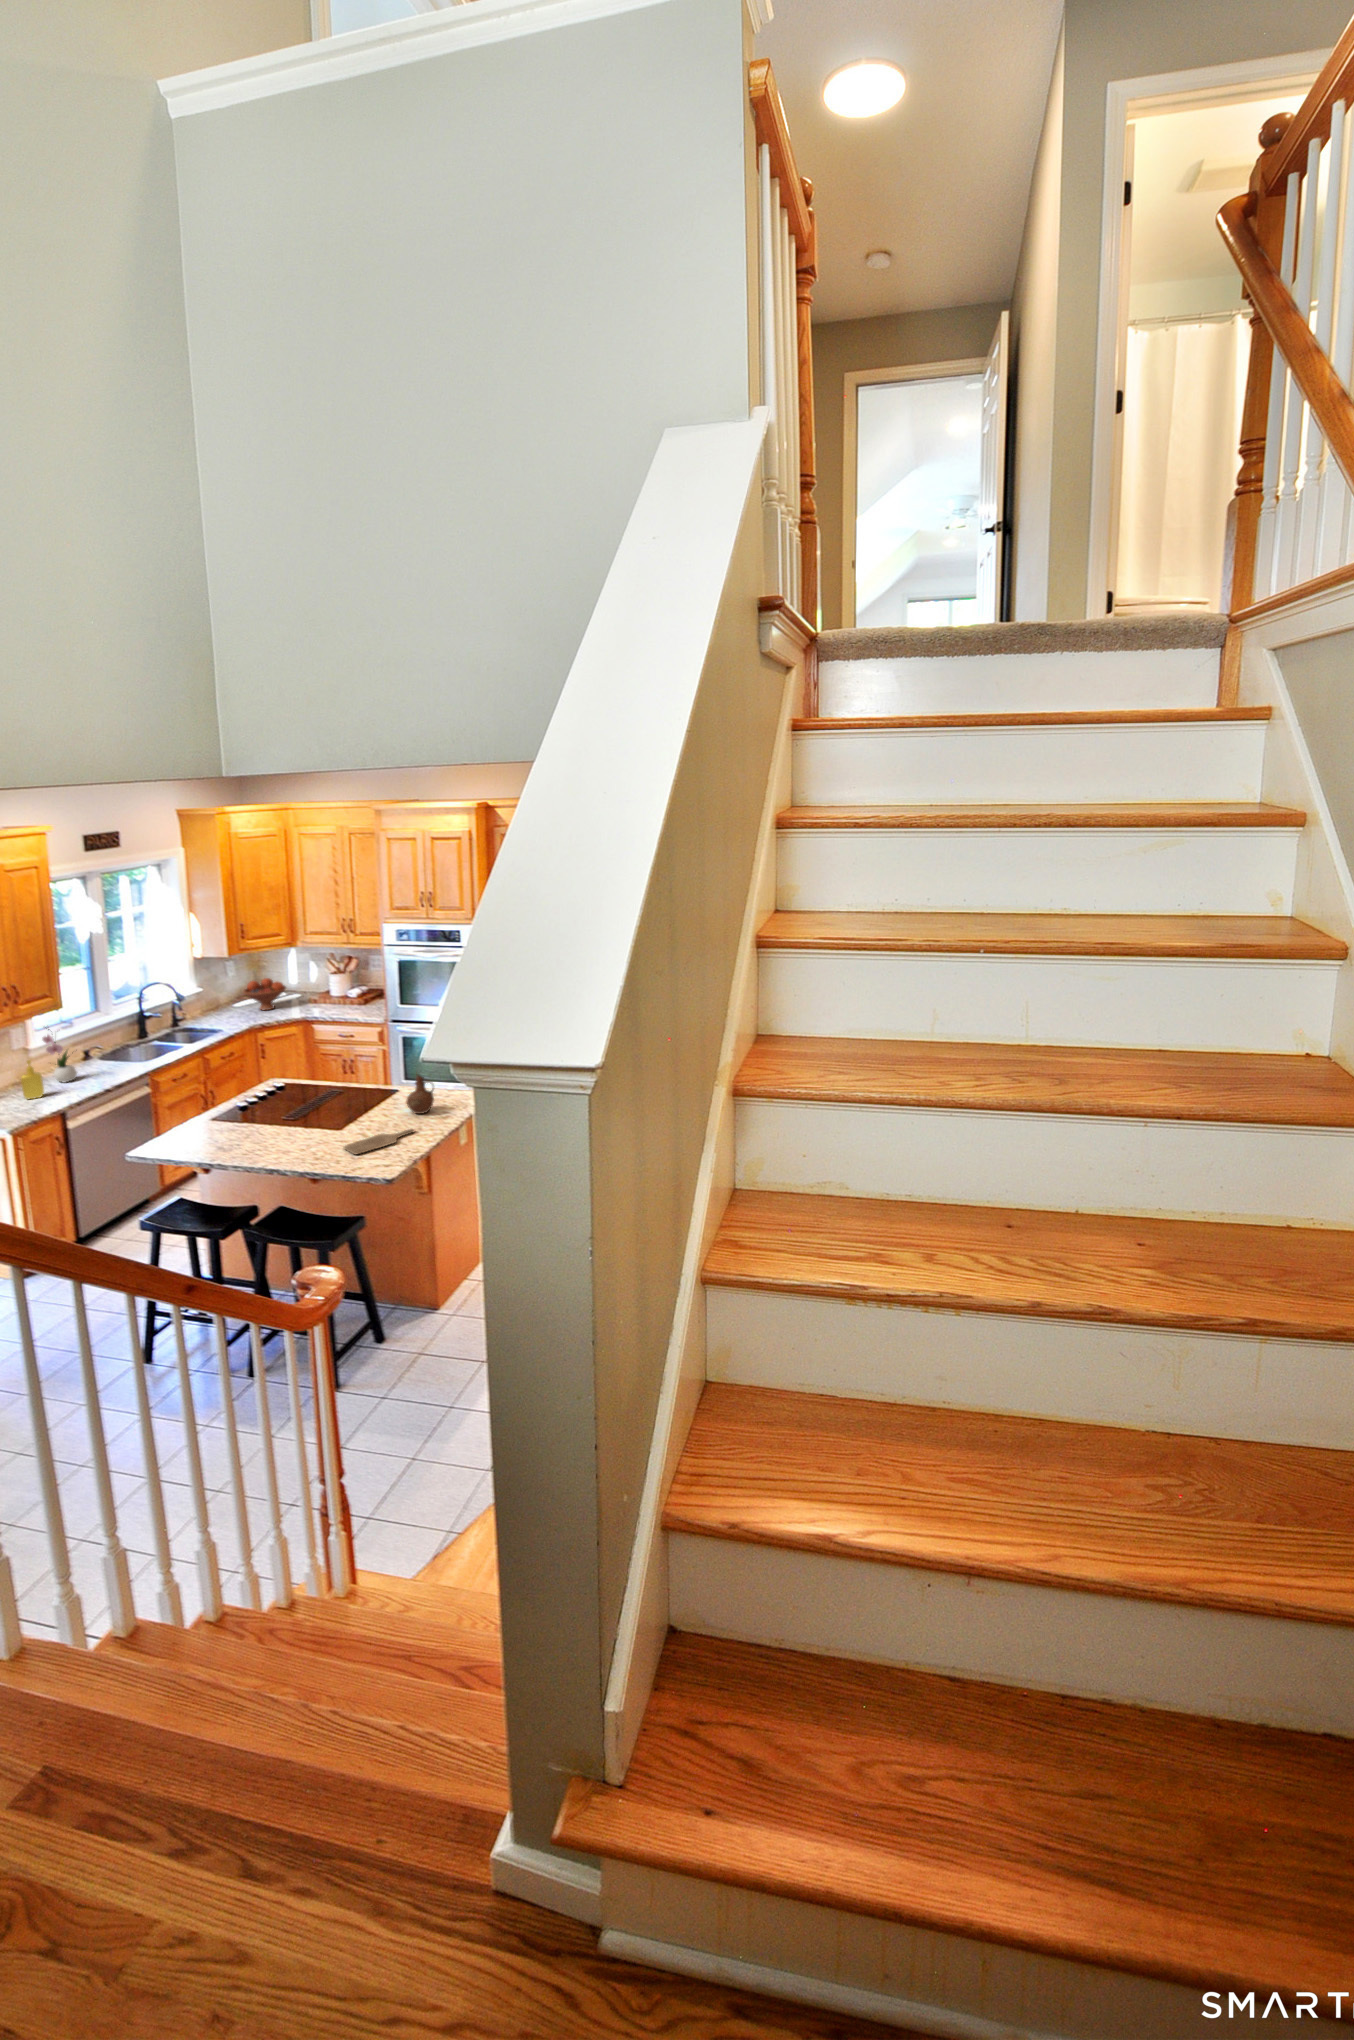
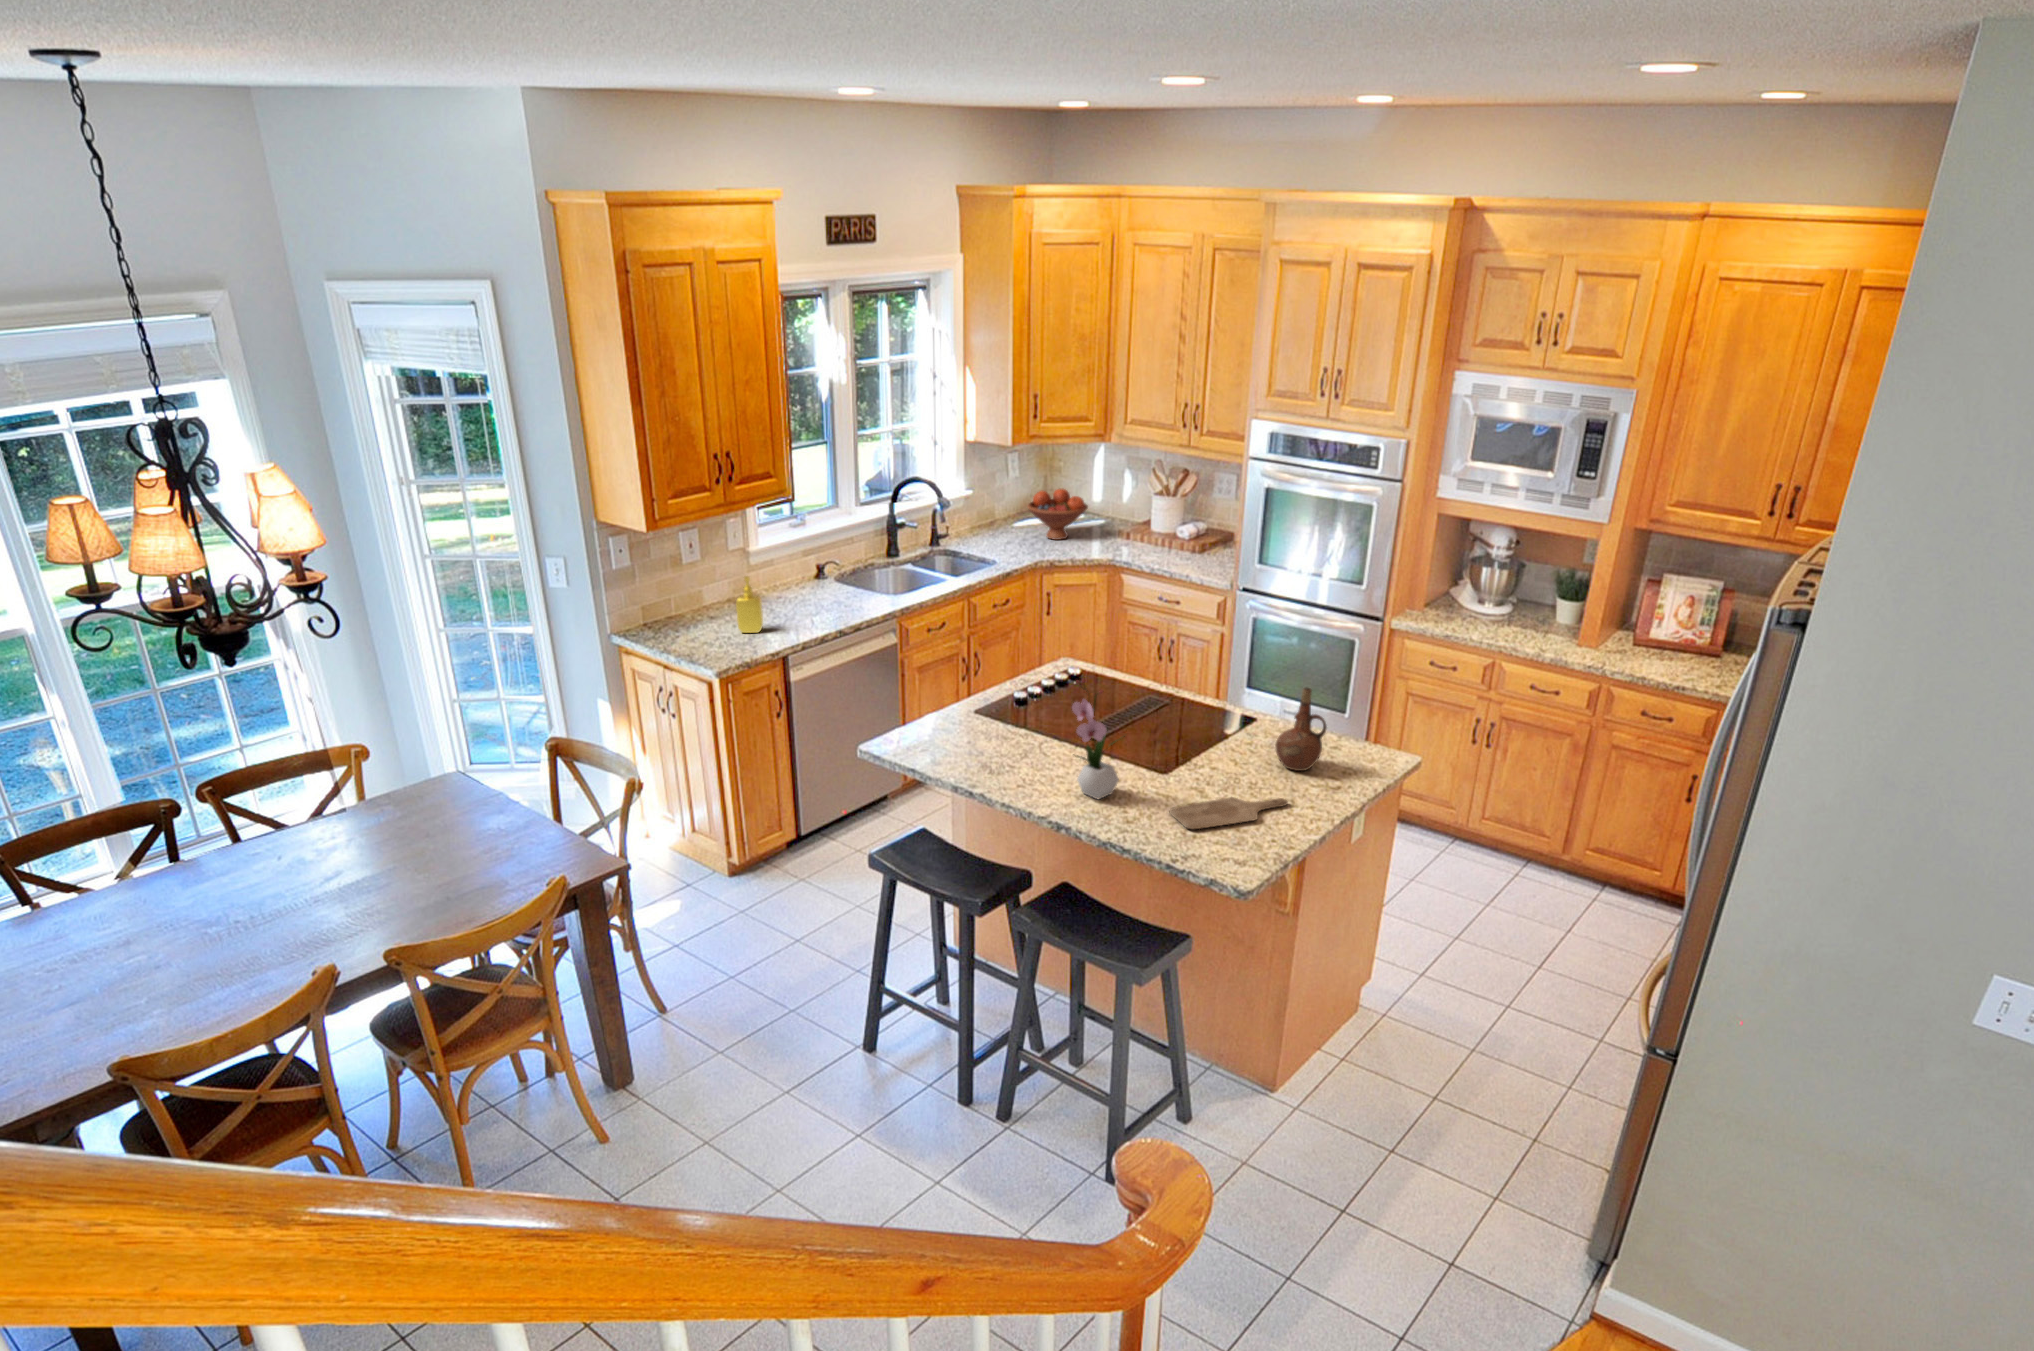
flower arrangement: present [43,1027,77,1082] -> present [1072,680,1125,799]

